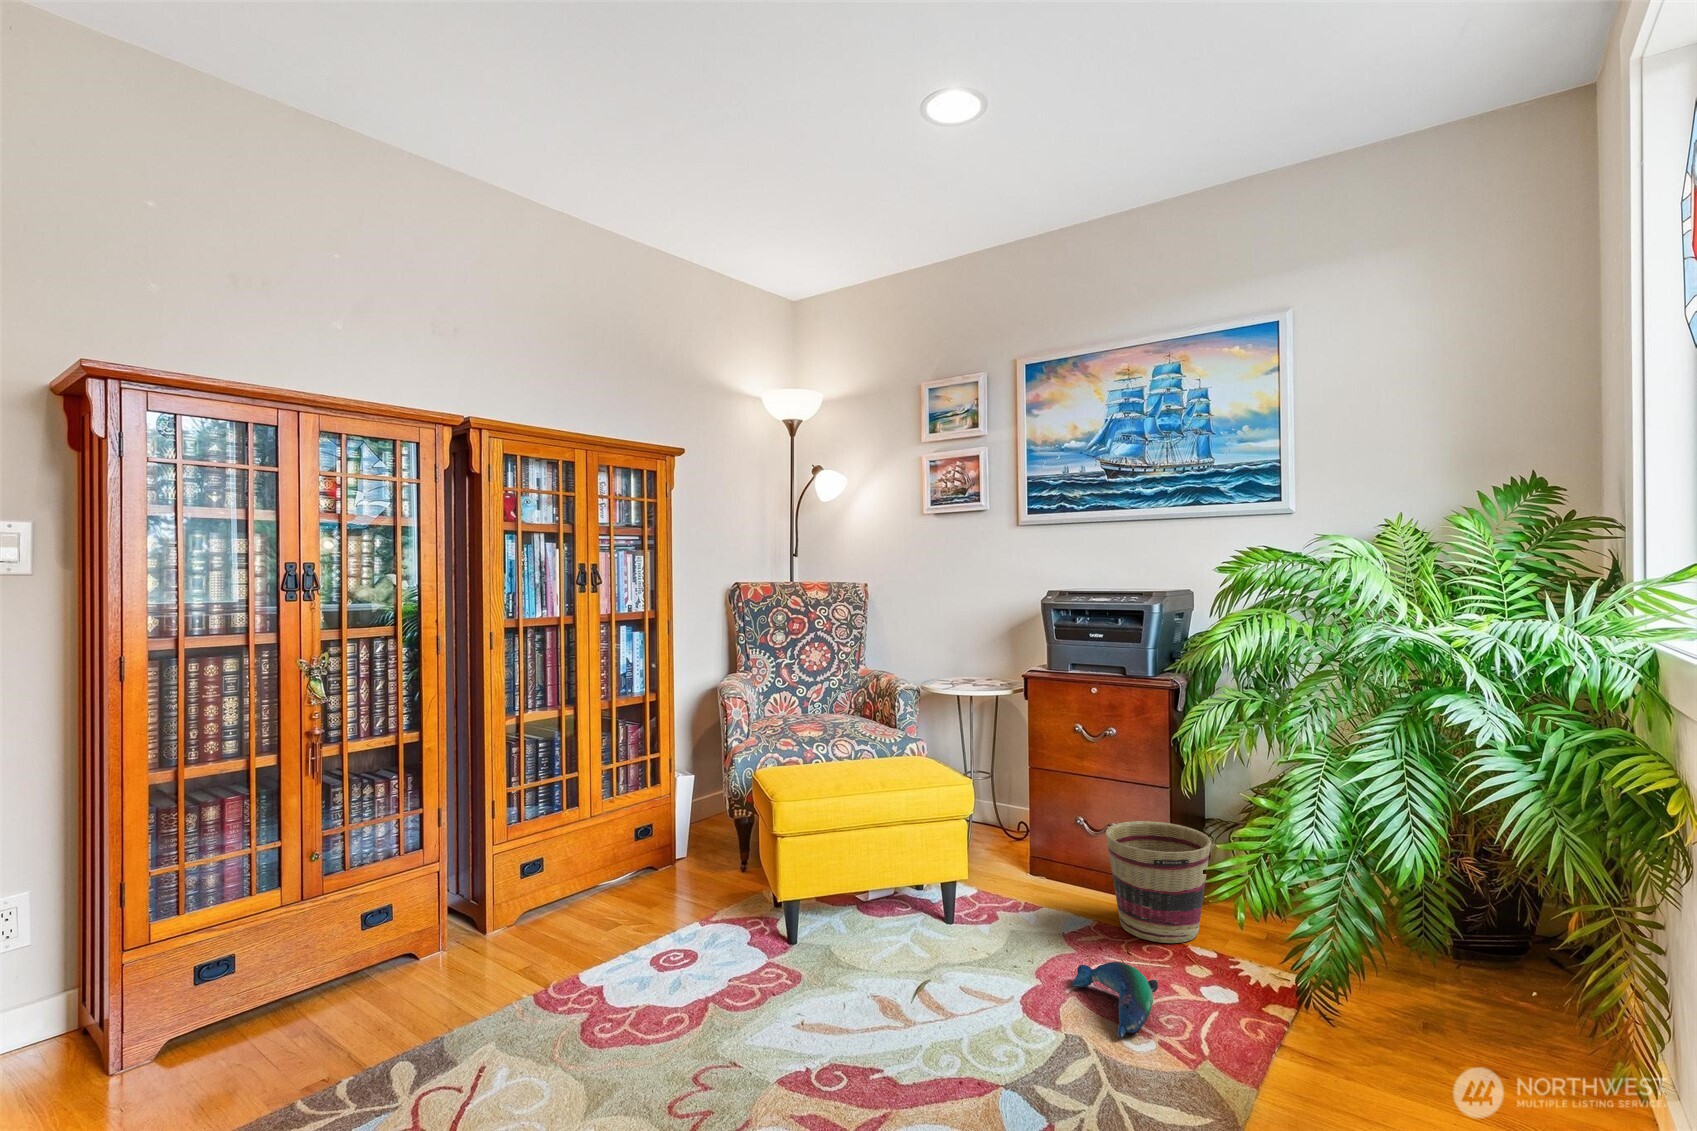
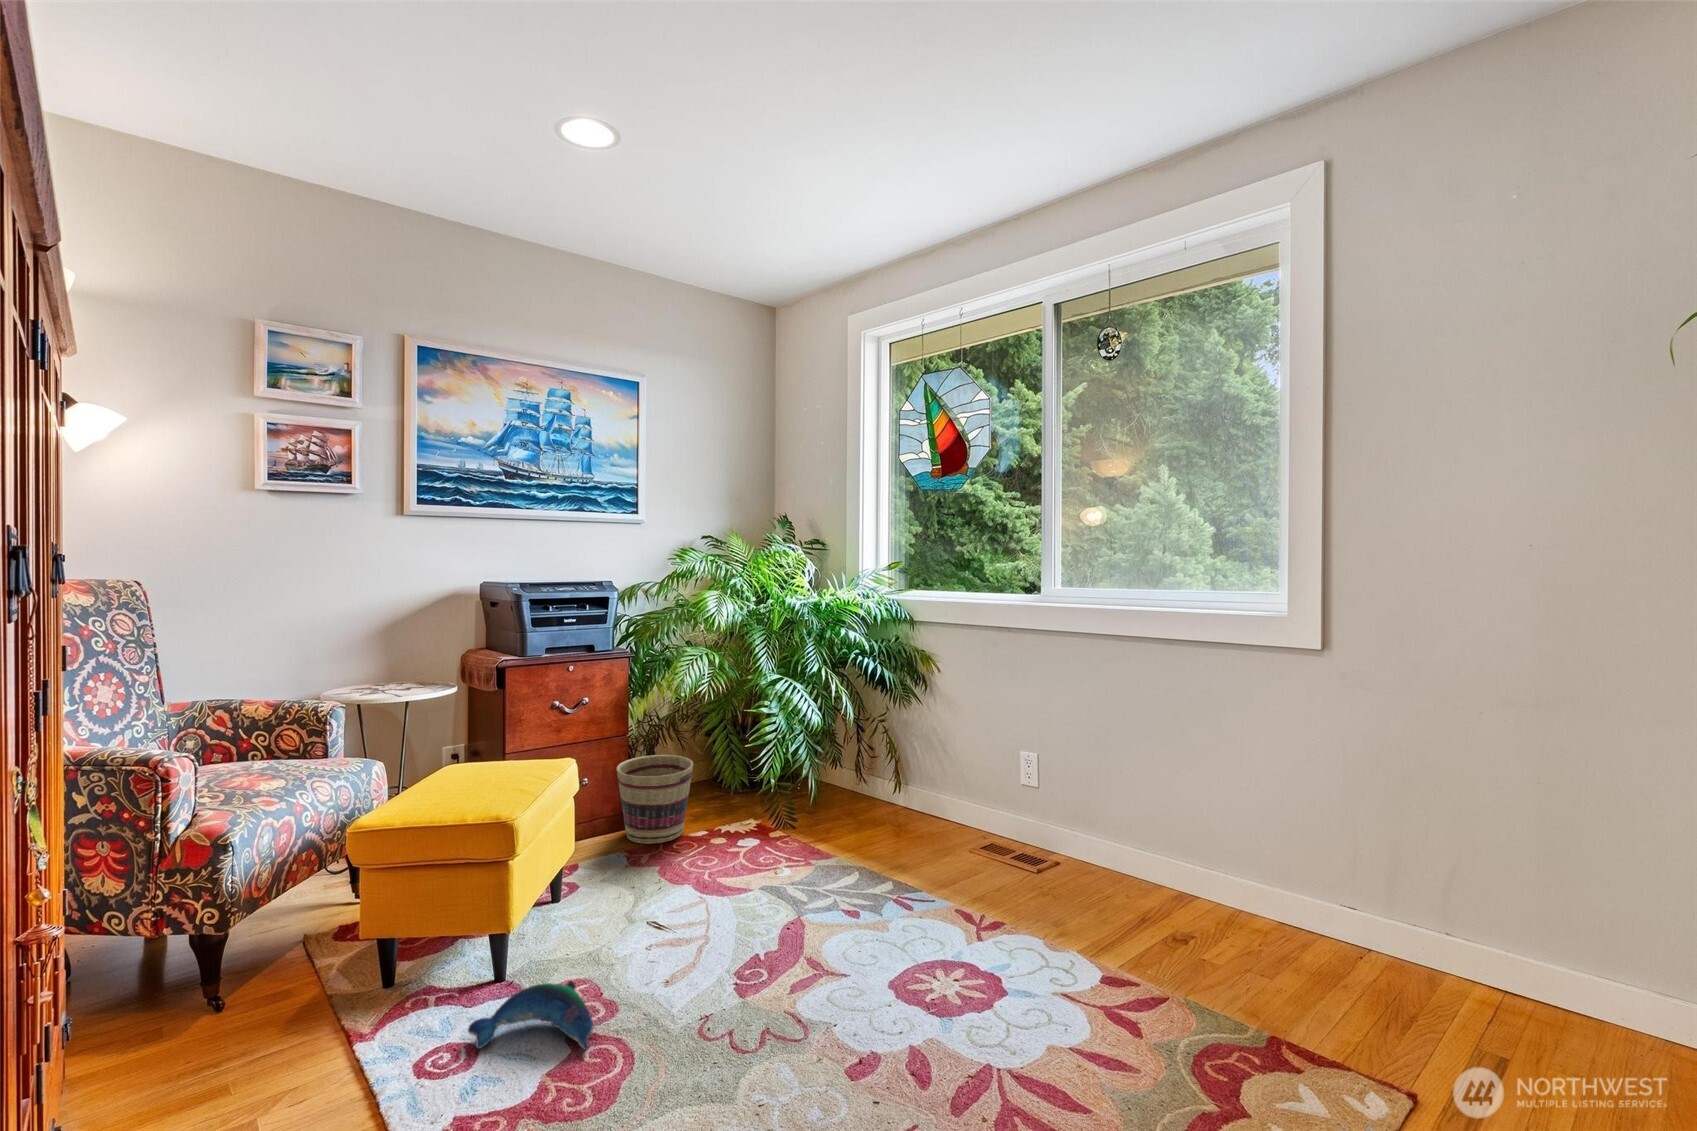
plush toy: present [1072,962,1158,1038] -> present [468,981,593,1050]

